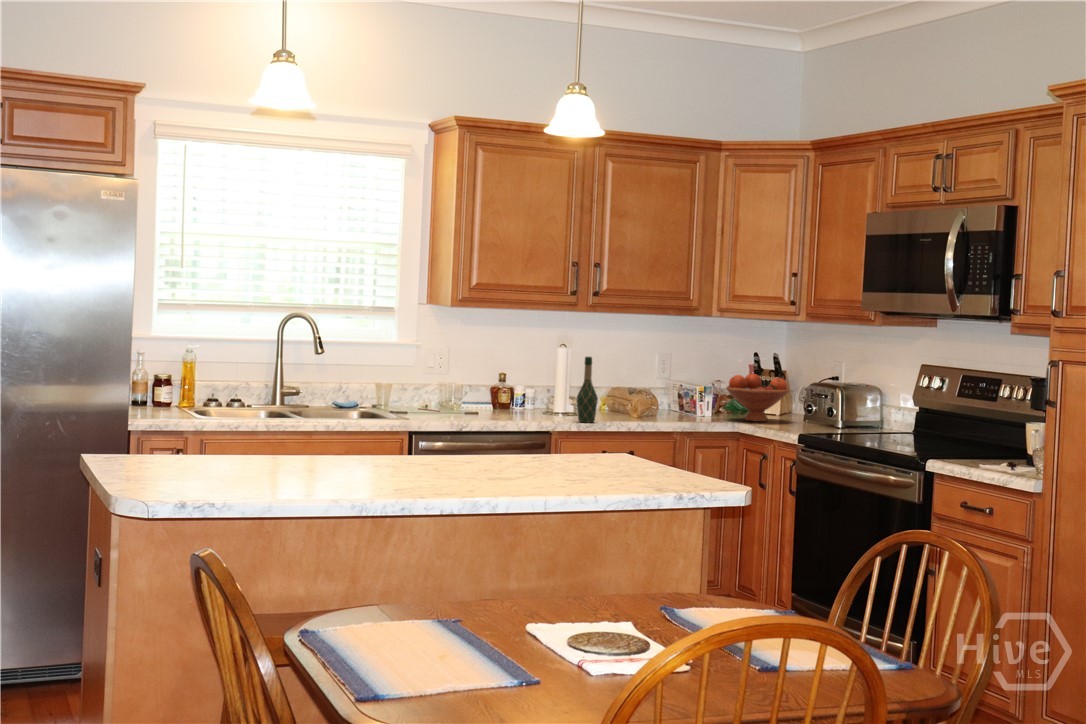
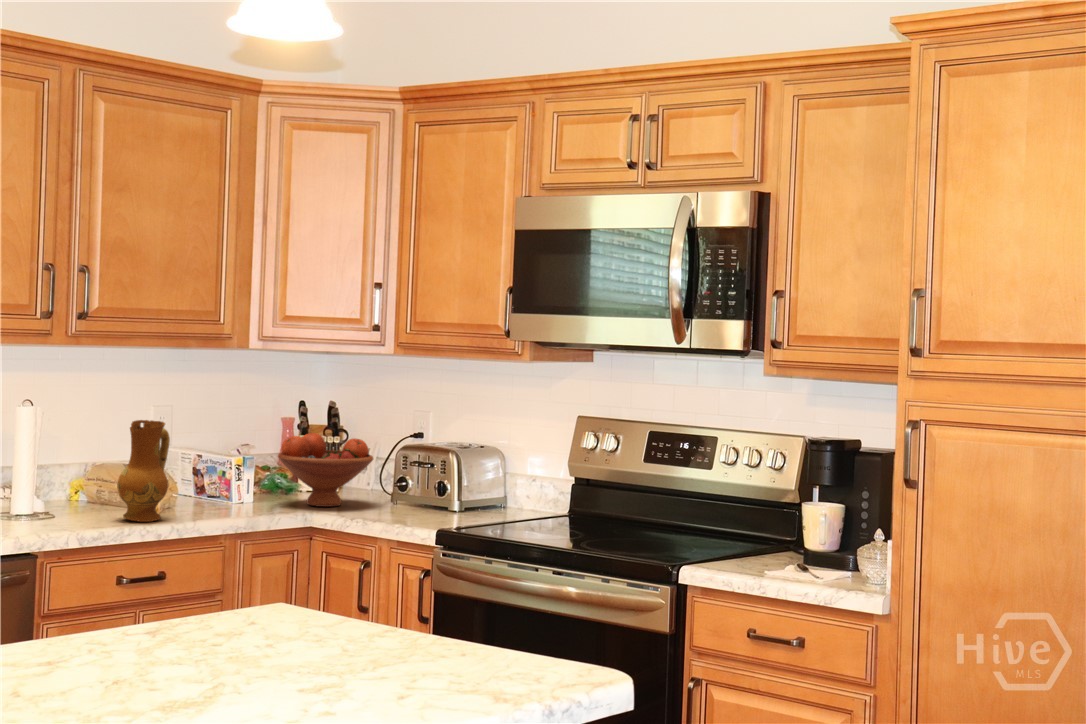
wine bottle: present [577,357,598,422] -> none [47,416,86,532]
ceramic jug: none [620,361,652,421] -> present [117,420,170,522]

